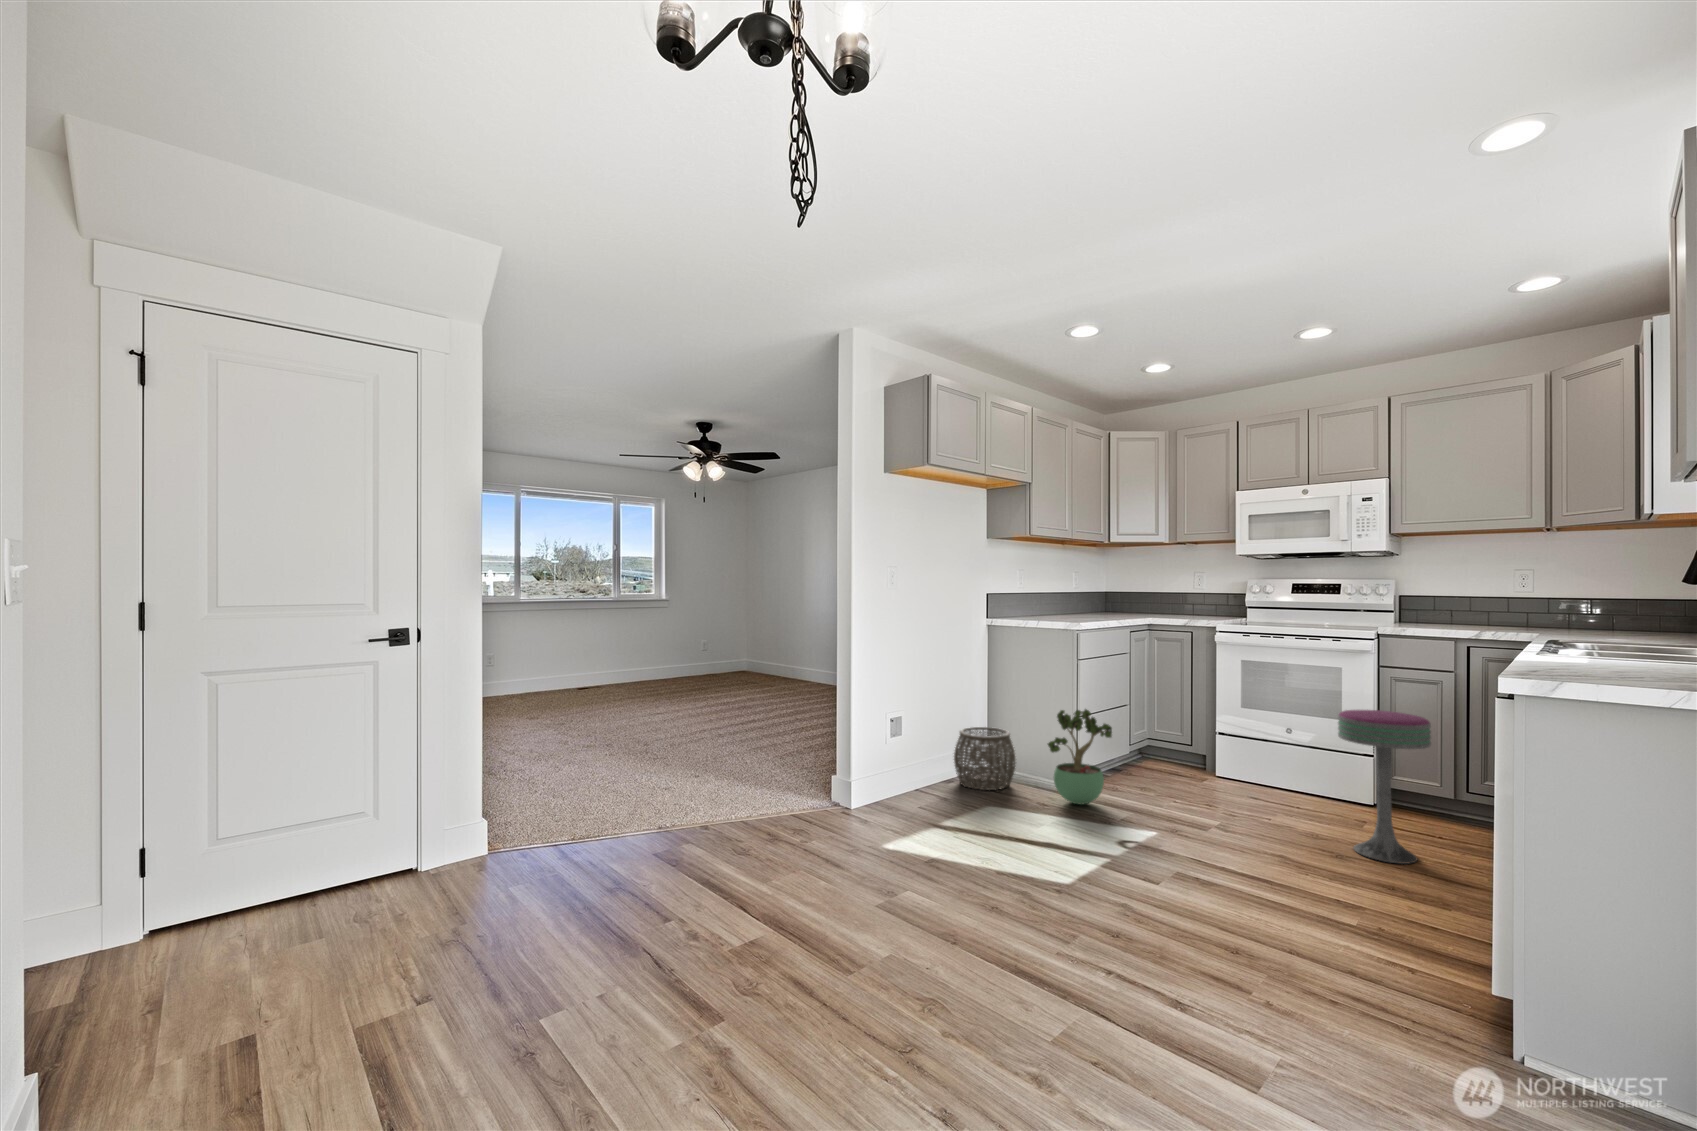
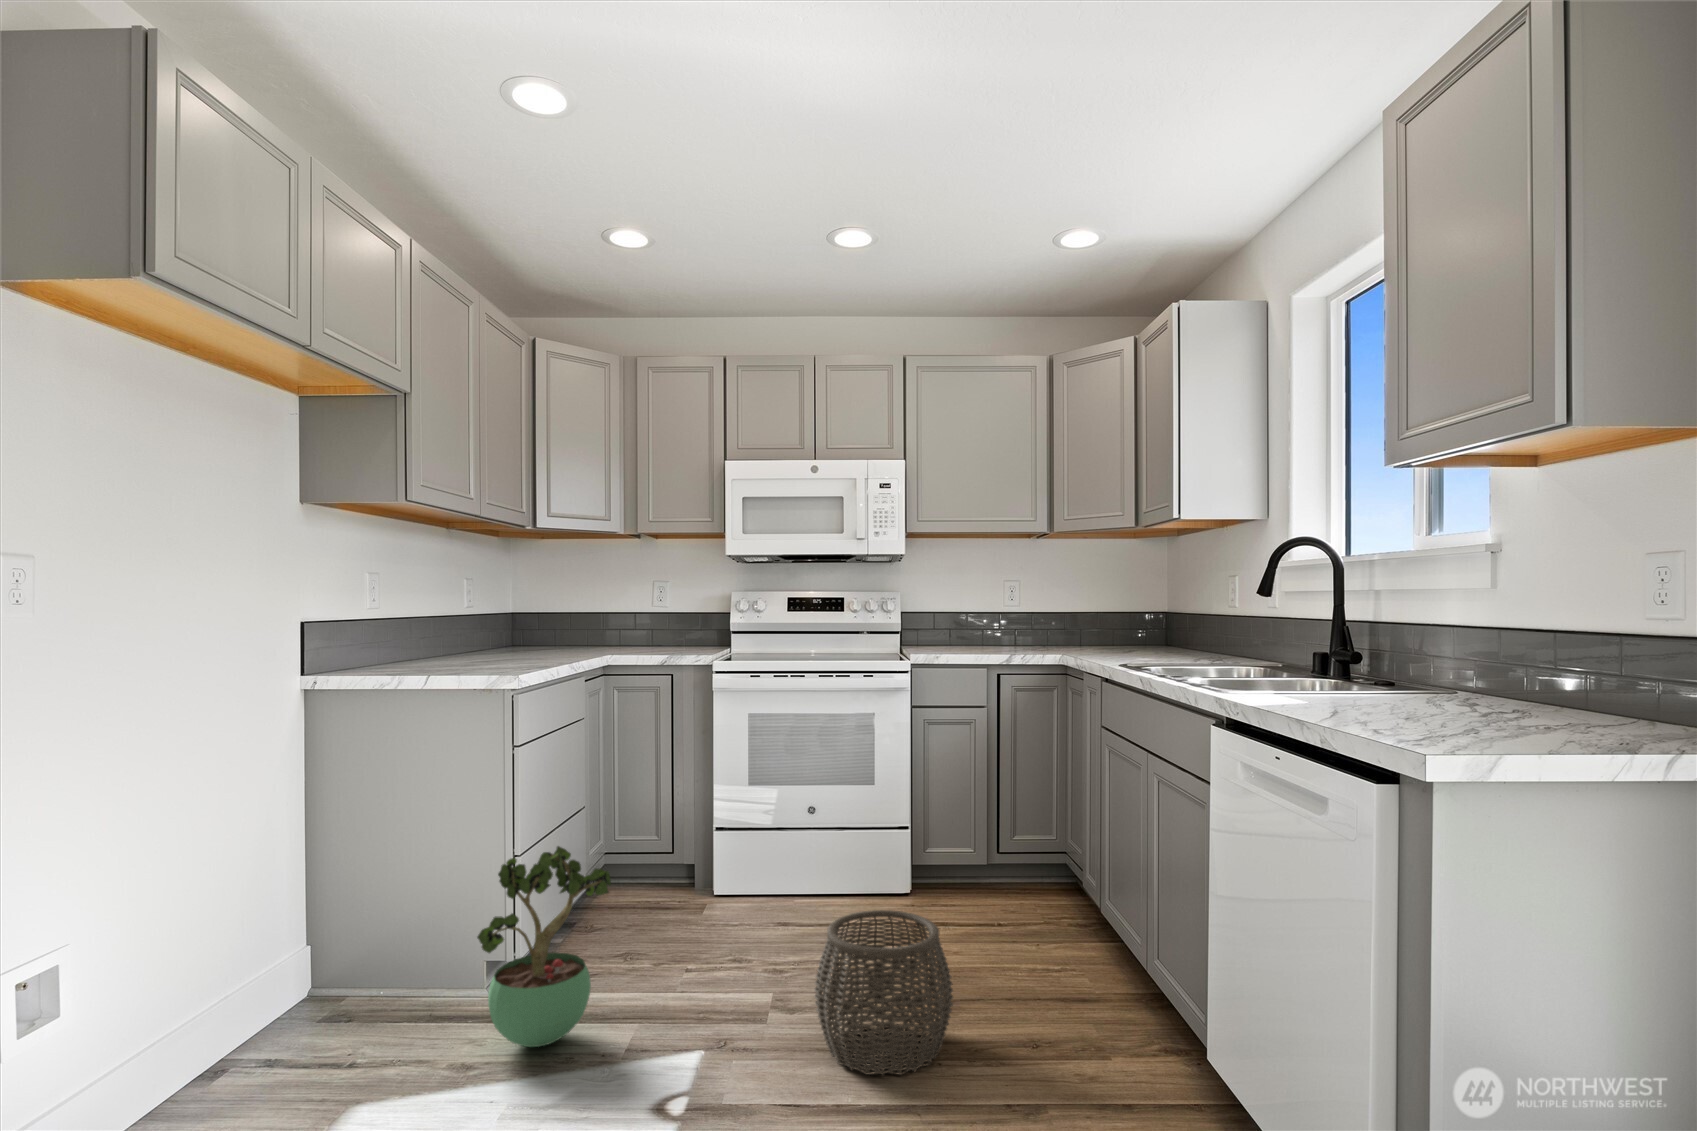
bar stool: present [1338,710,1431,864] -> none [943,773,1052,998]
woven basket: present [954,727,1016,790] -> present [814,910,953,1075]

